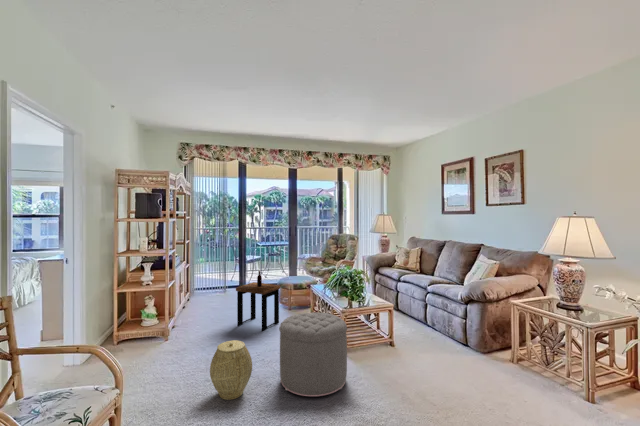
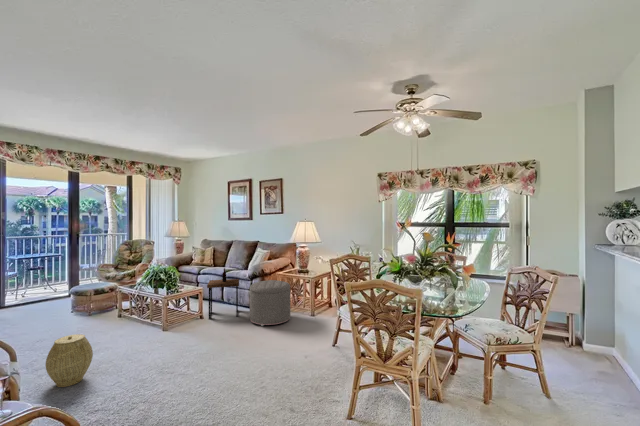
side table: present [236,271,280,331] -> present [207,268,239,319]
ottoman: present [279,312,347,396] -> present [250,280,290,326]

